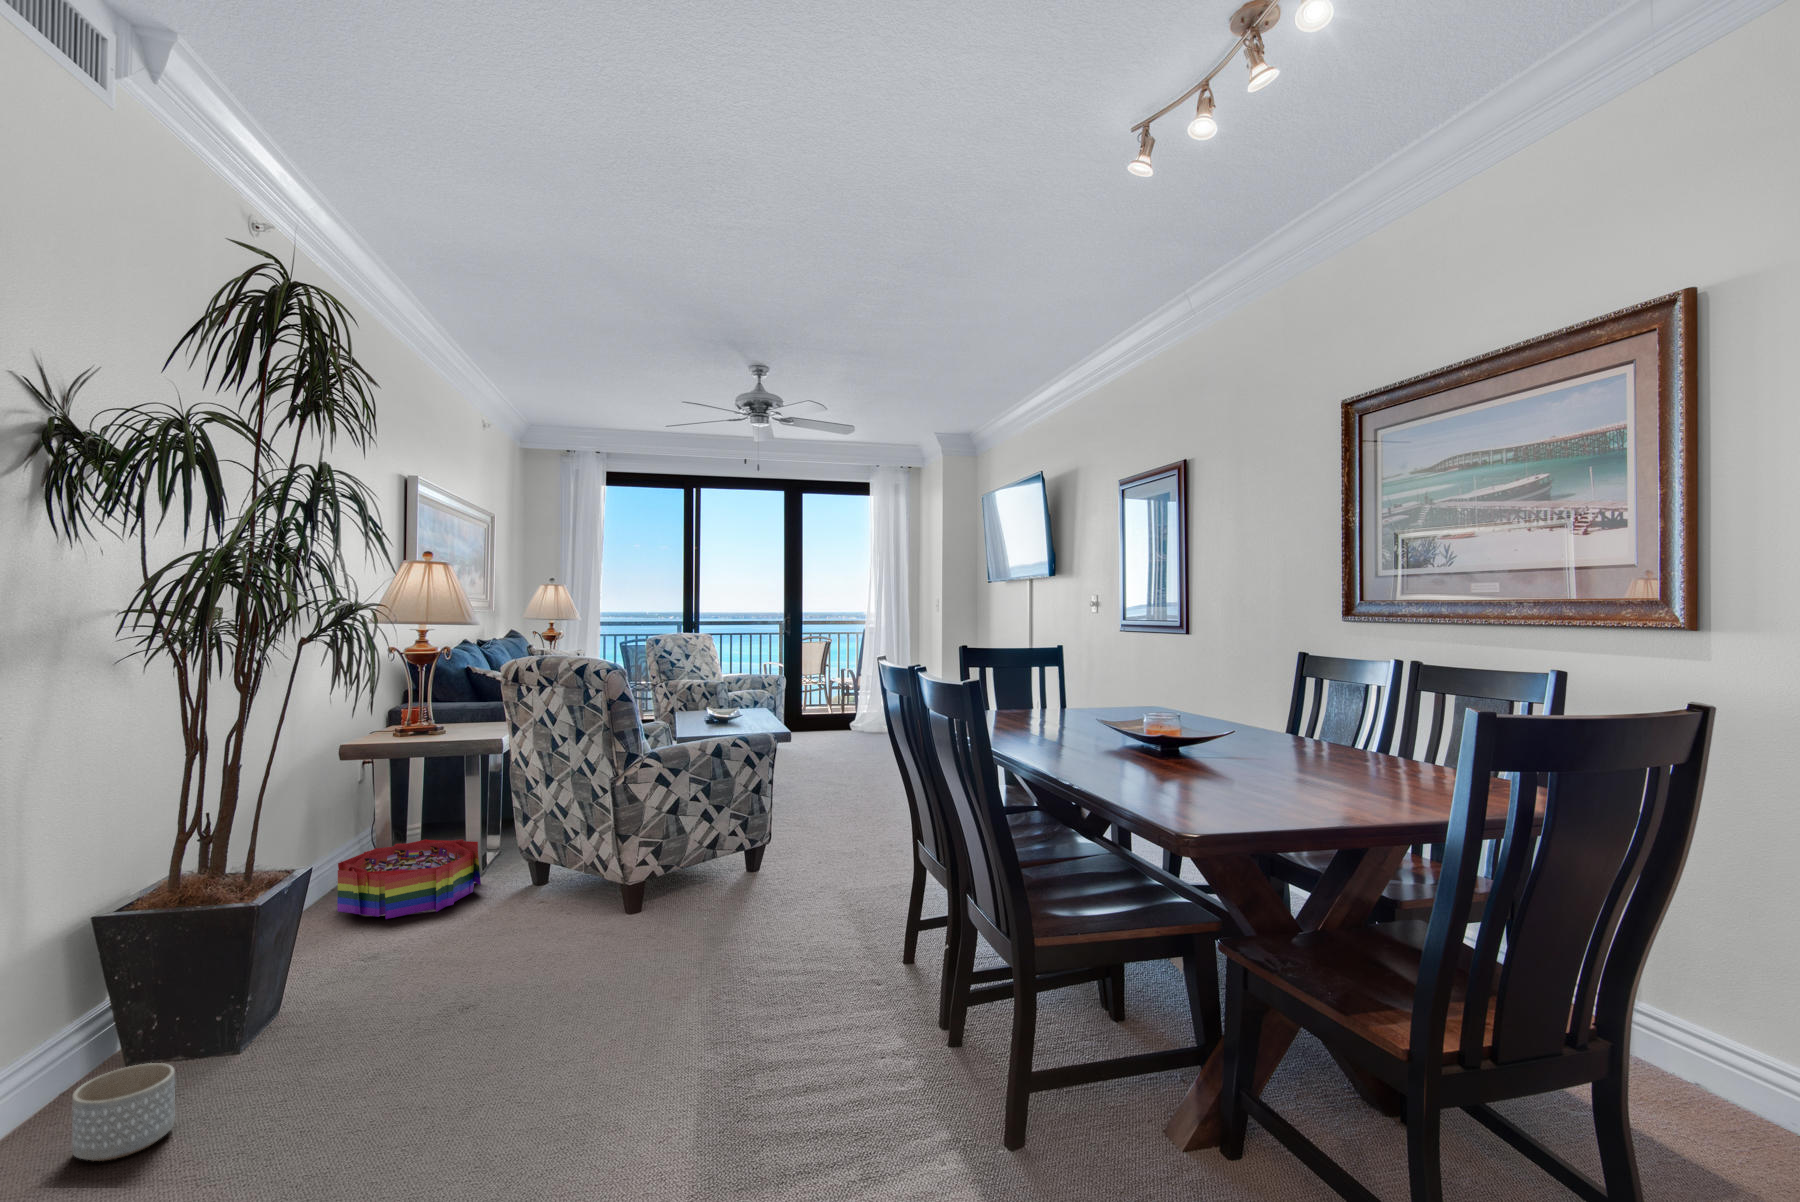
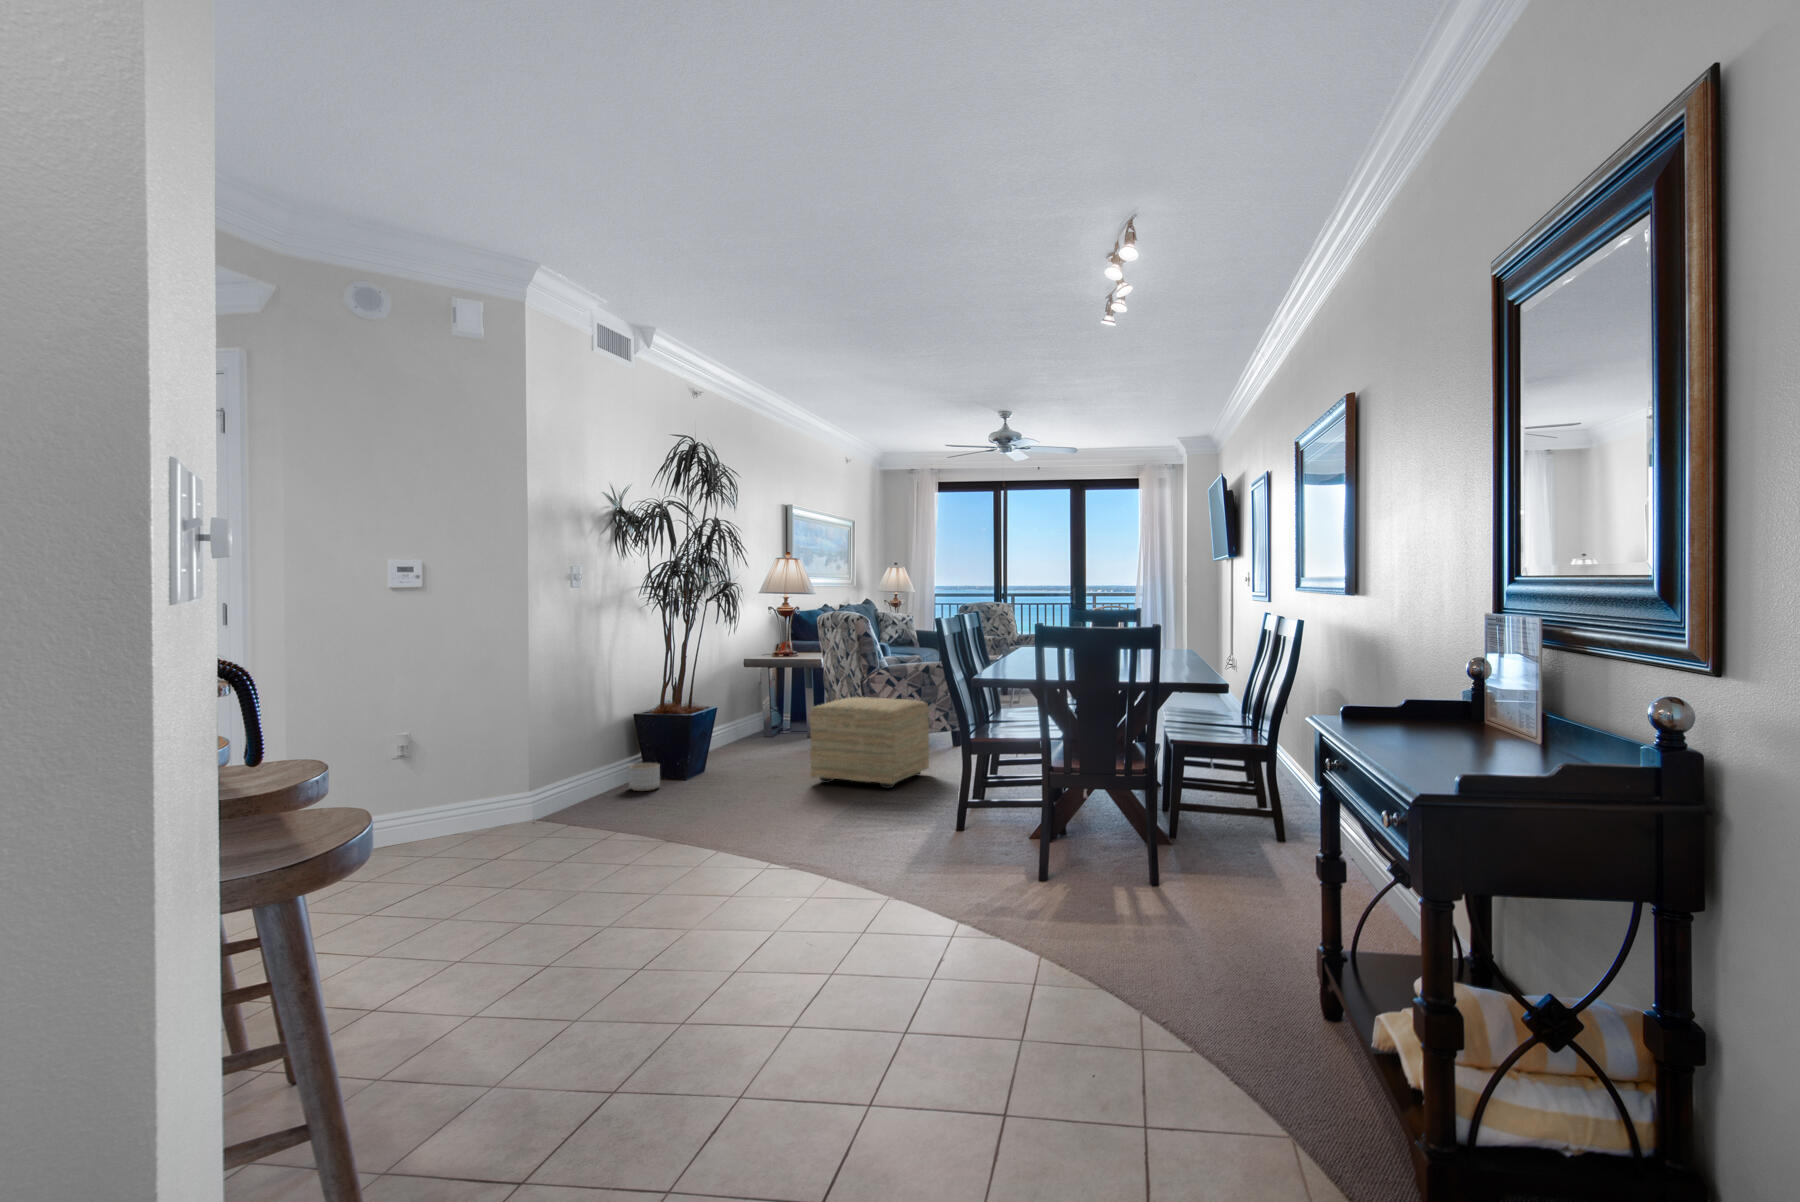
ottoman: none [571,824,786,1025] -> present [810,697,929,788]
storage bin: present [337,839,481,919] -> none [736,713,806,746]

